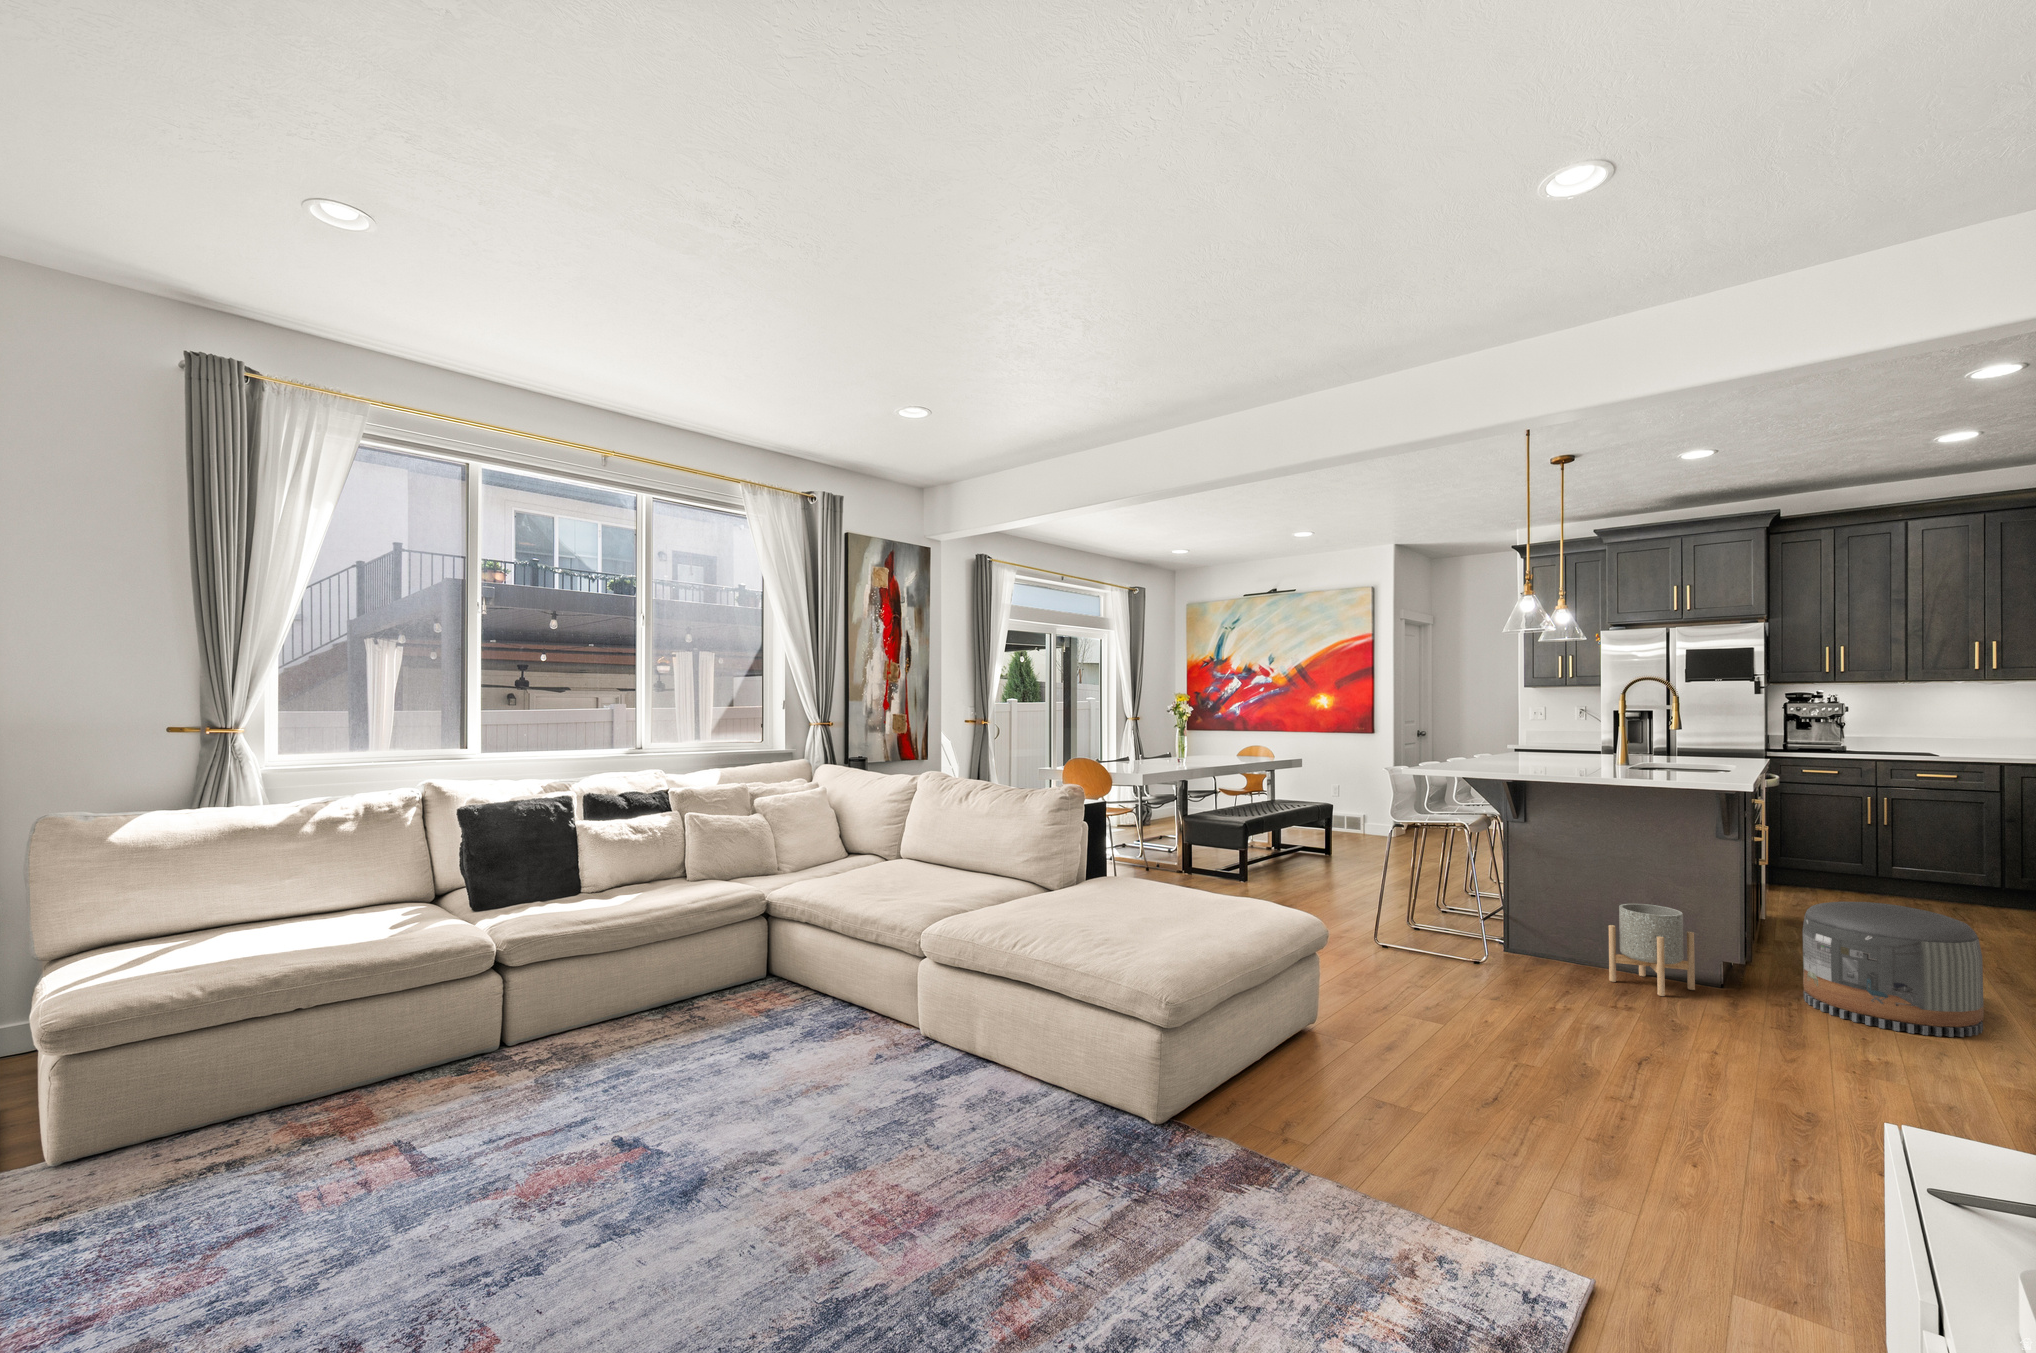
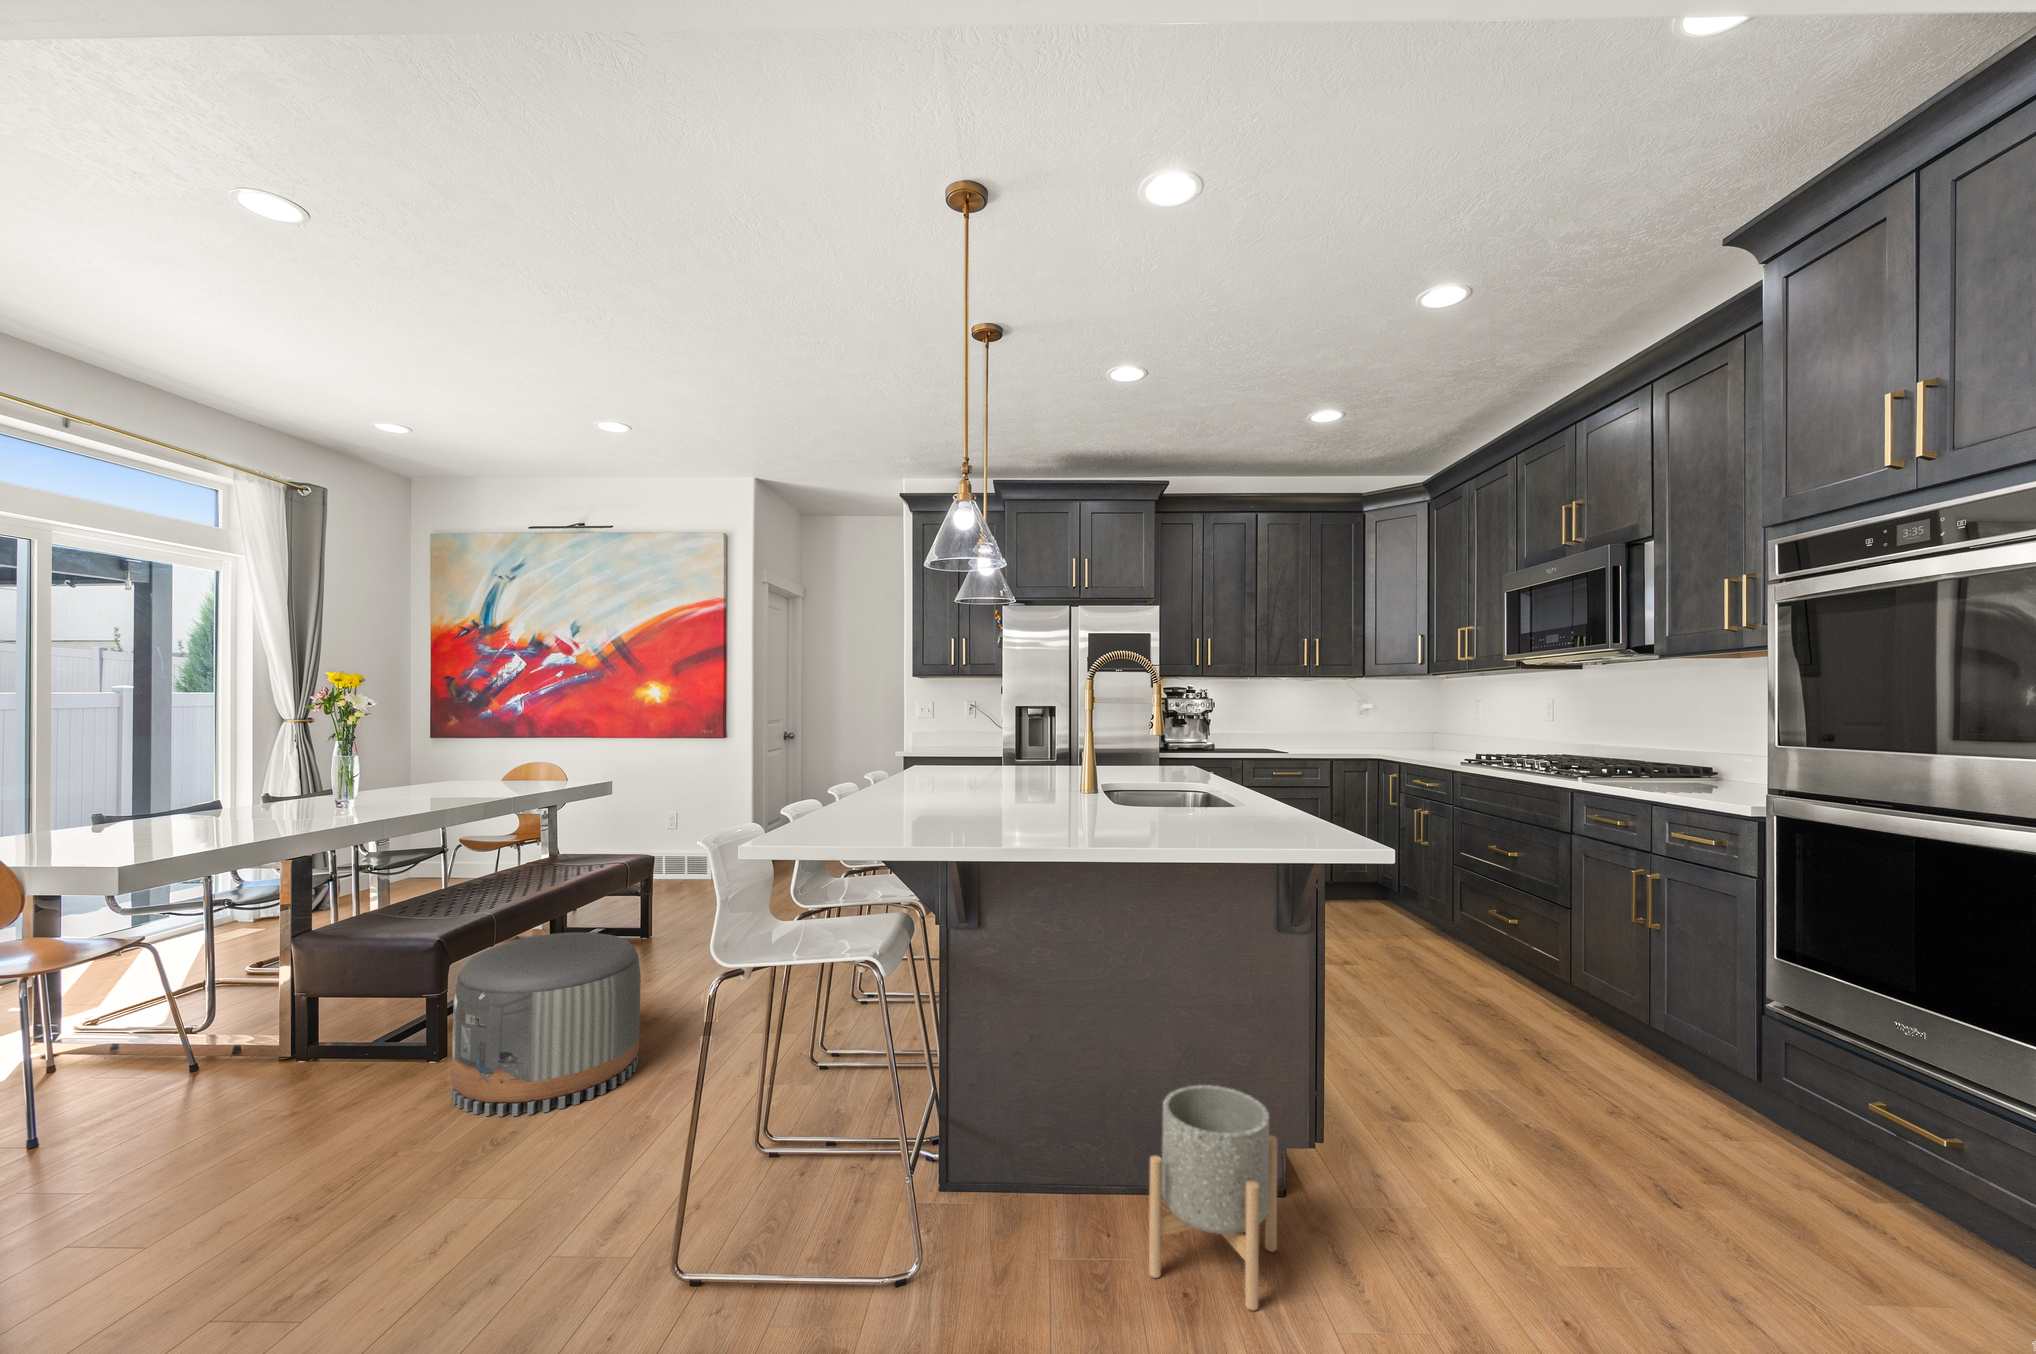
pouf: present [1802,902,1984,1037] -> present [451,932,641,1116]

